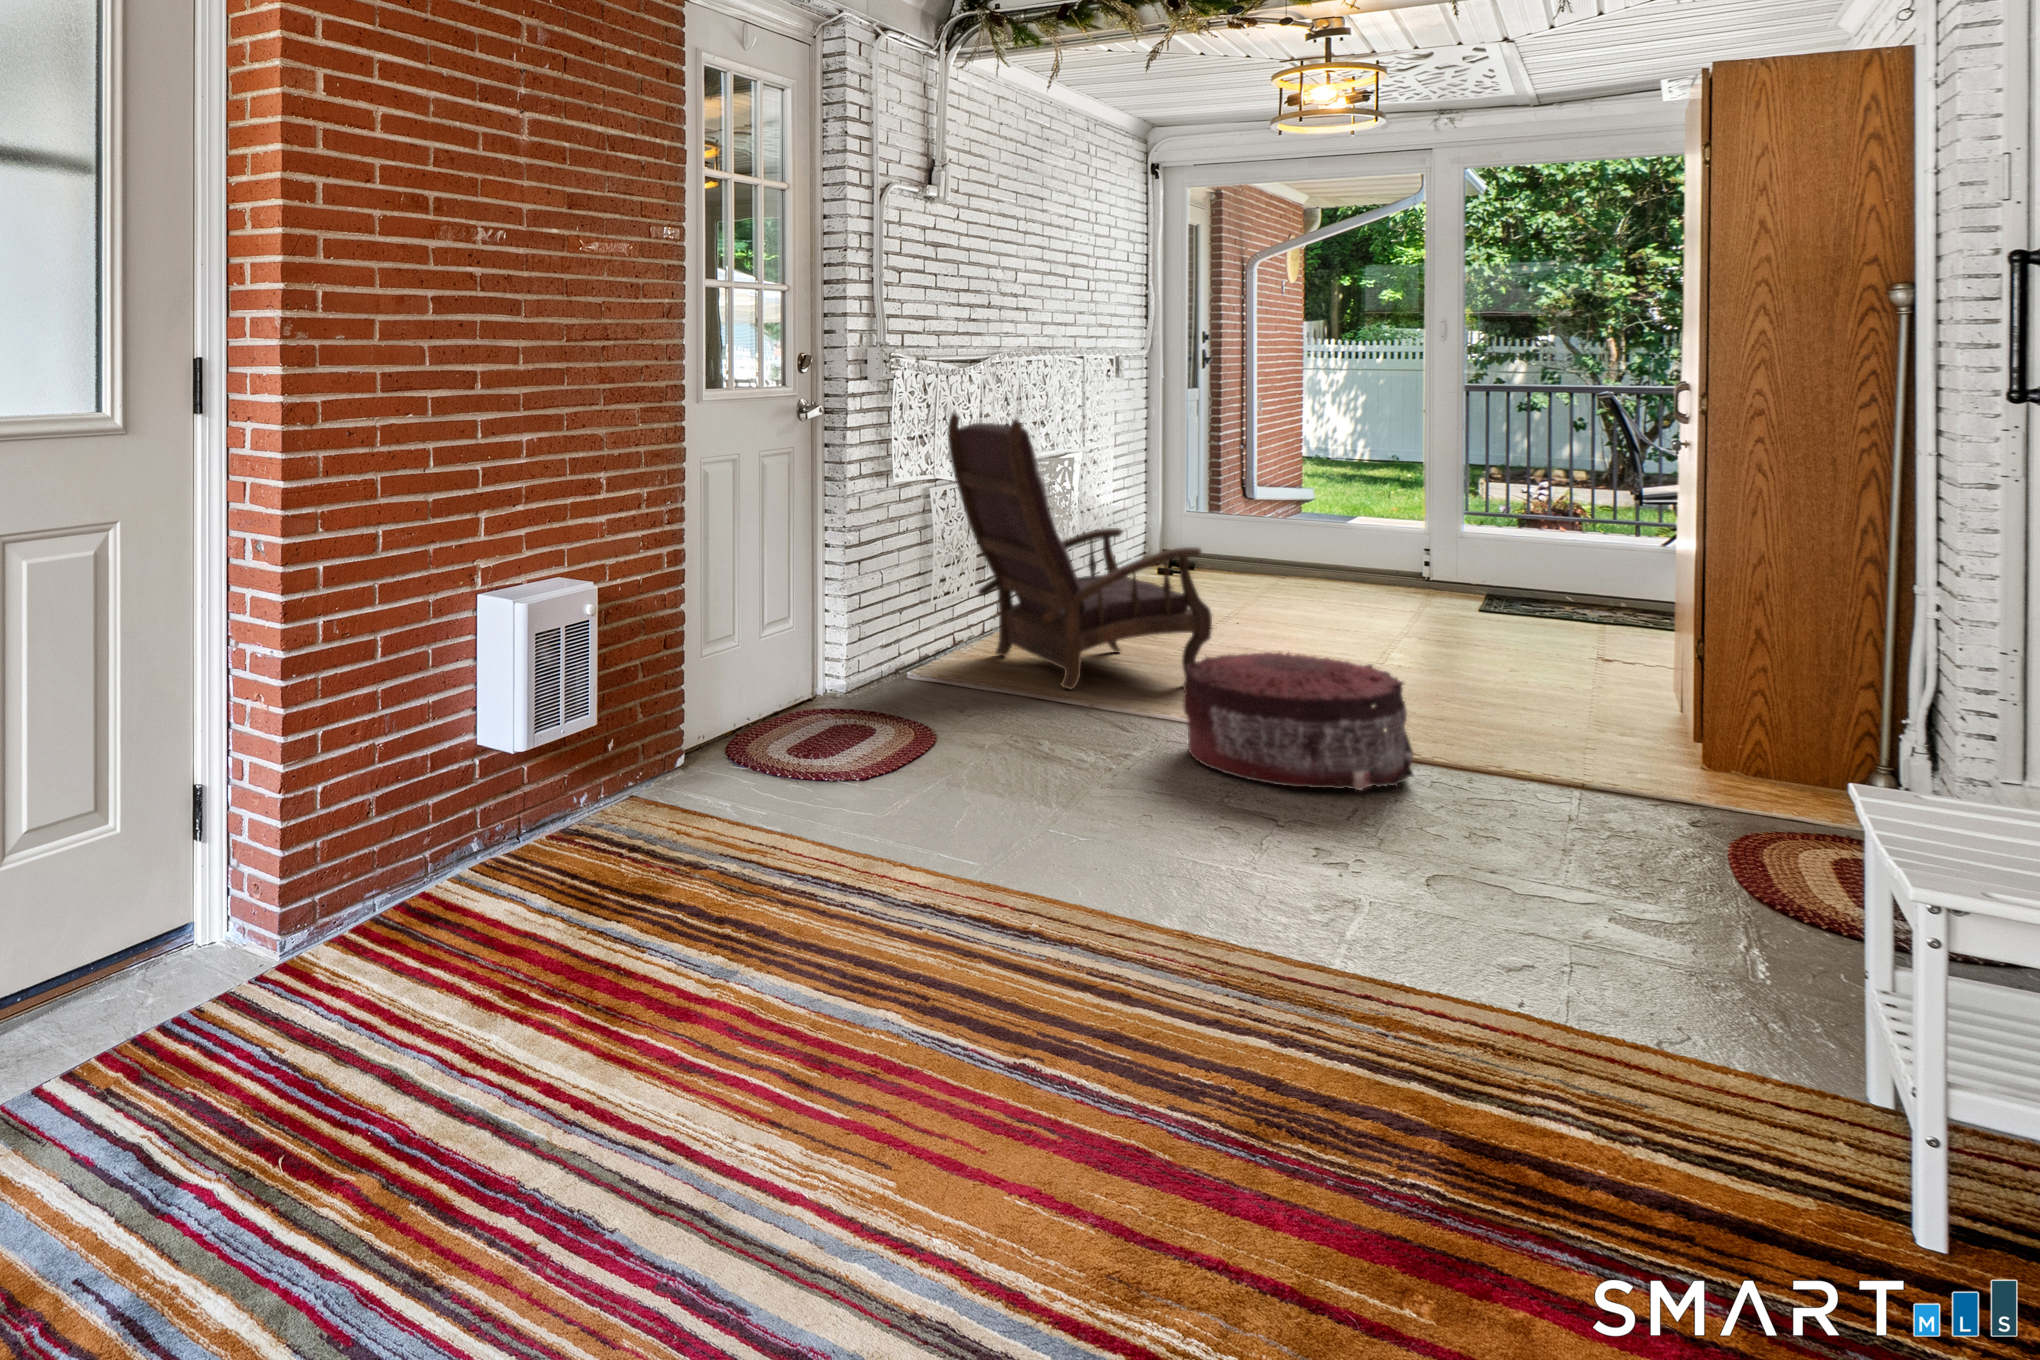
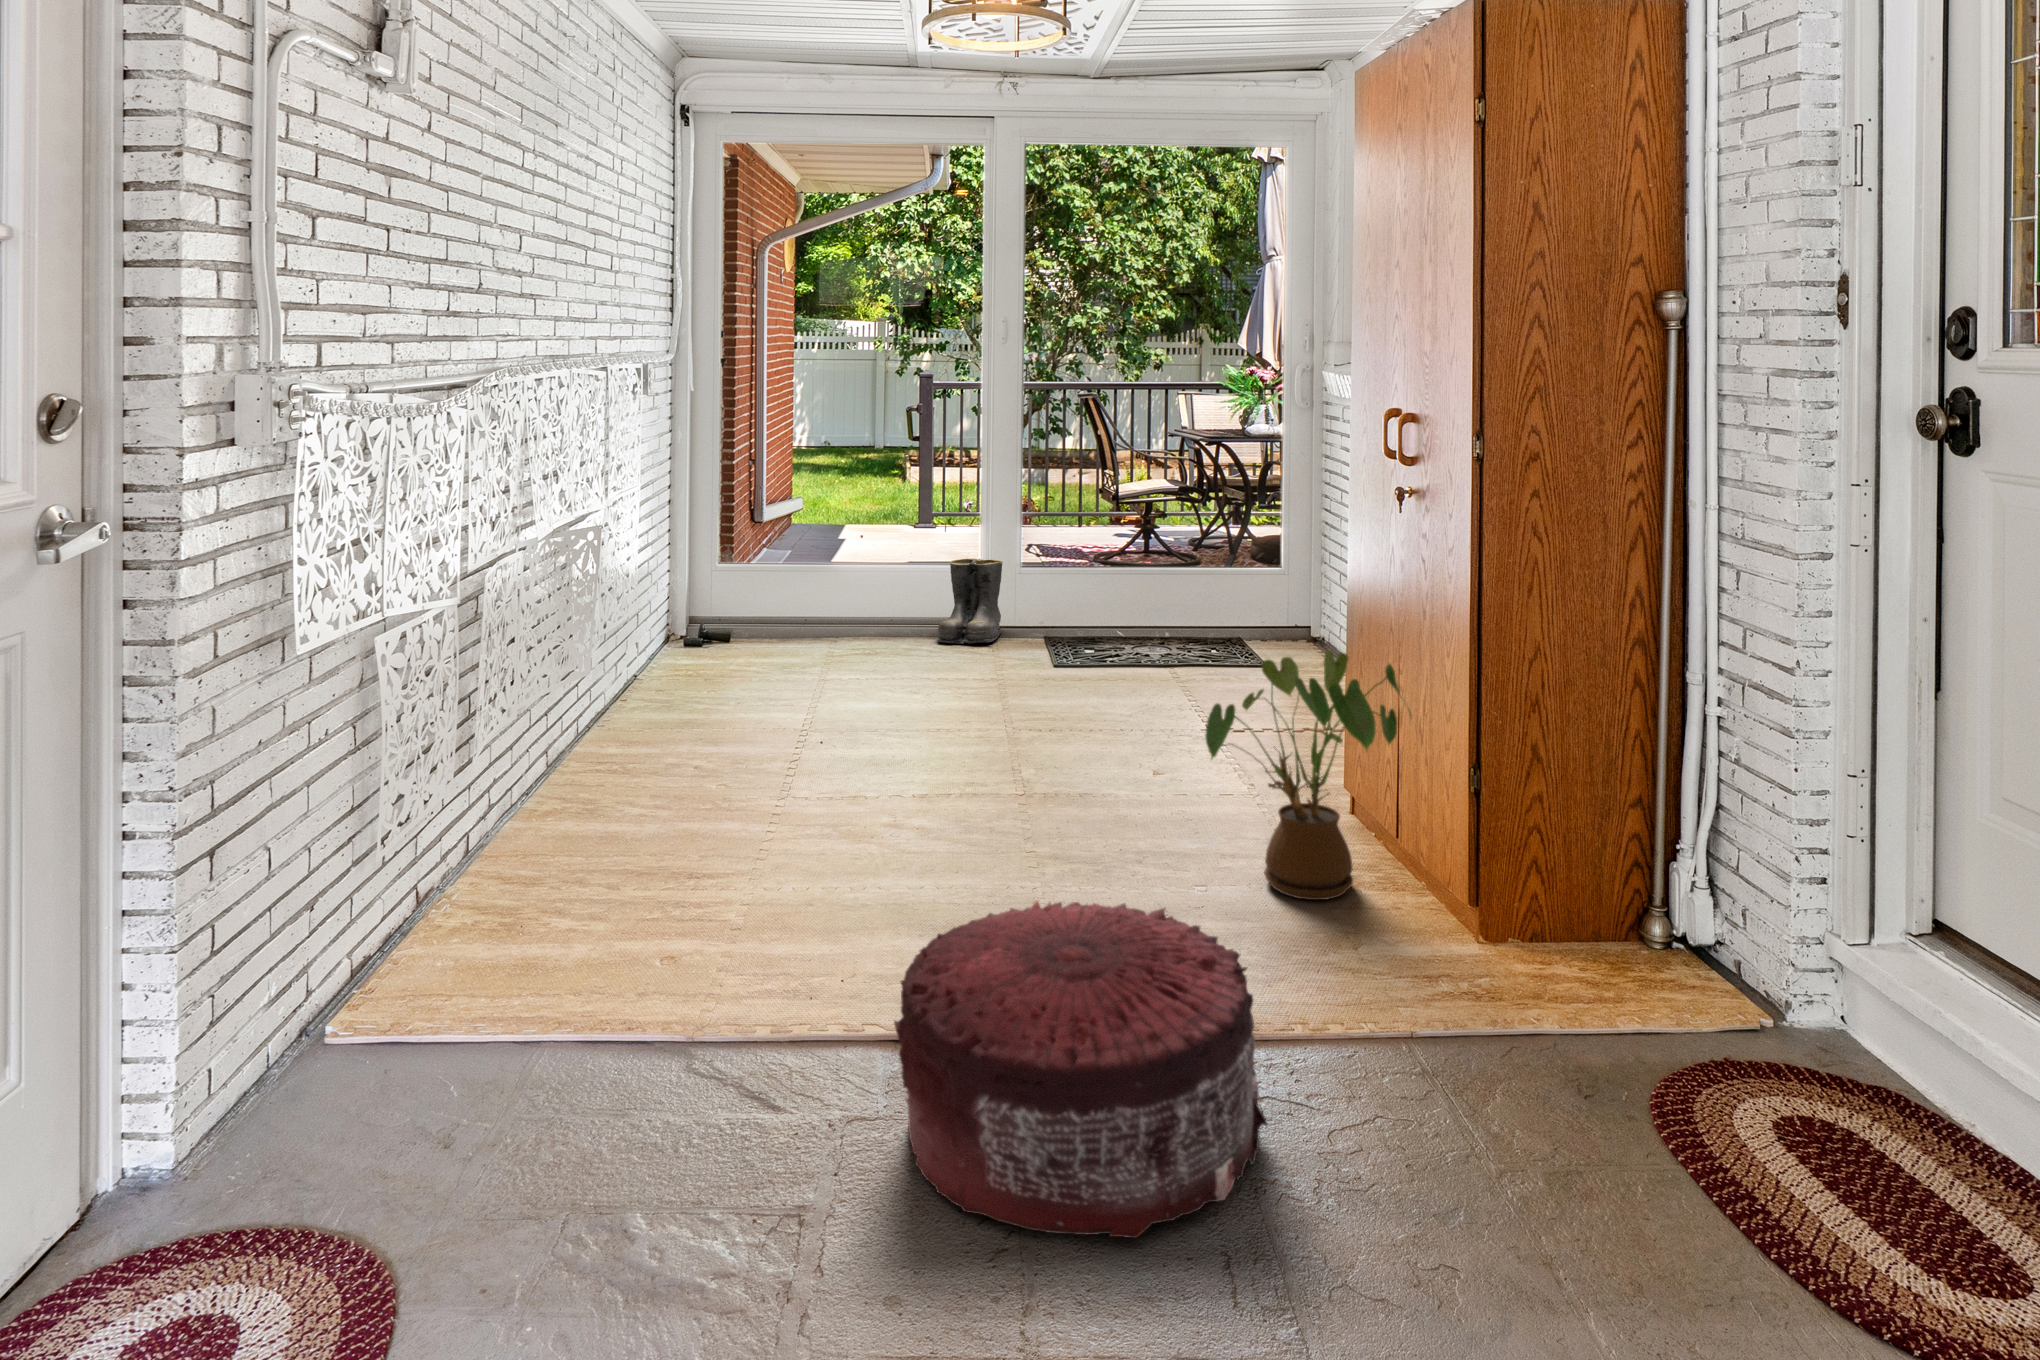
armchair: present [948,413,1212,689] -> none [412,488,861,999]
boots: none [1372,521,1444,589] -> present [937,558,1003,644]
house plant: none [1475,554,1666,733] -> present [1205,650,1412,900]

